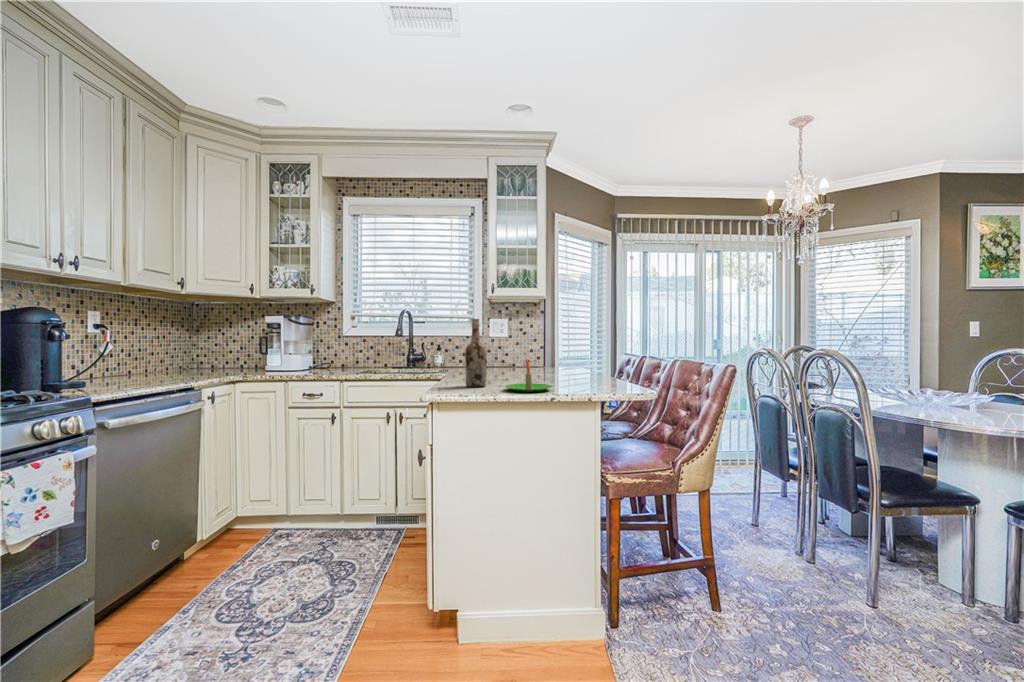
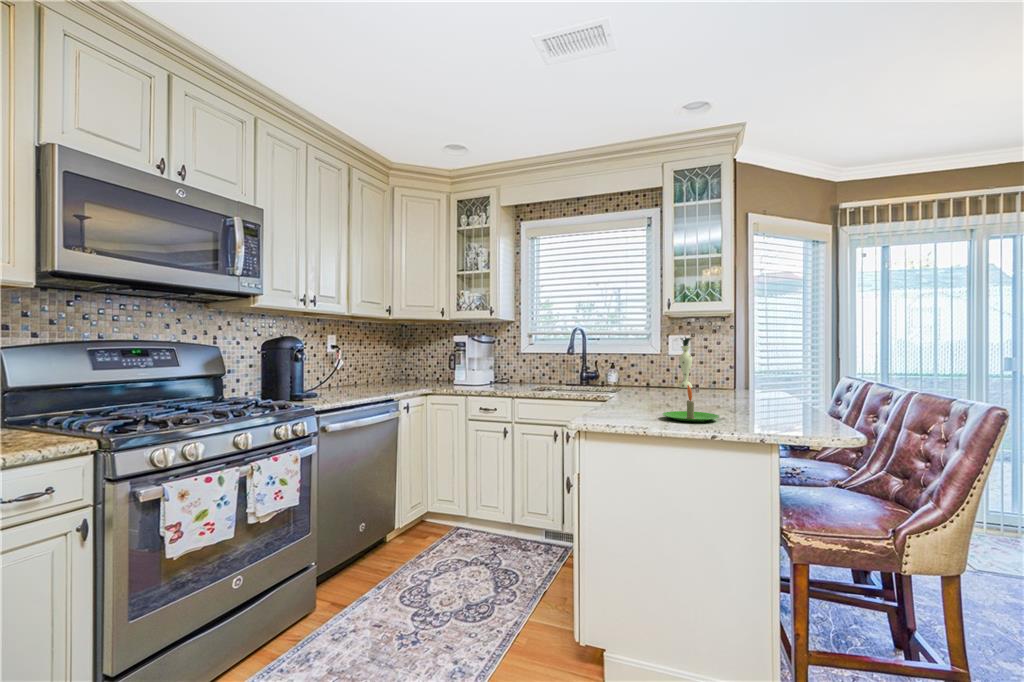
vase: none [494,318,513,366] -> present [679,337,692,388]
wine bottle: present [465,319,486,387] -> none [623,339,646,412]

